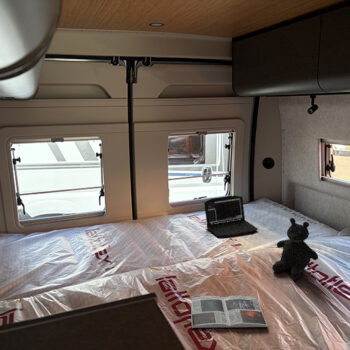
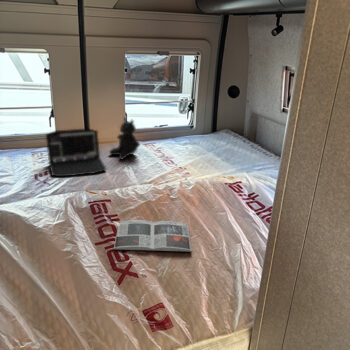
laptop: present [204,195,258,237] -> present [46,129,106,176]
teddy bear: present [272,218,318,280] -> present [110,118,140,159]

